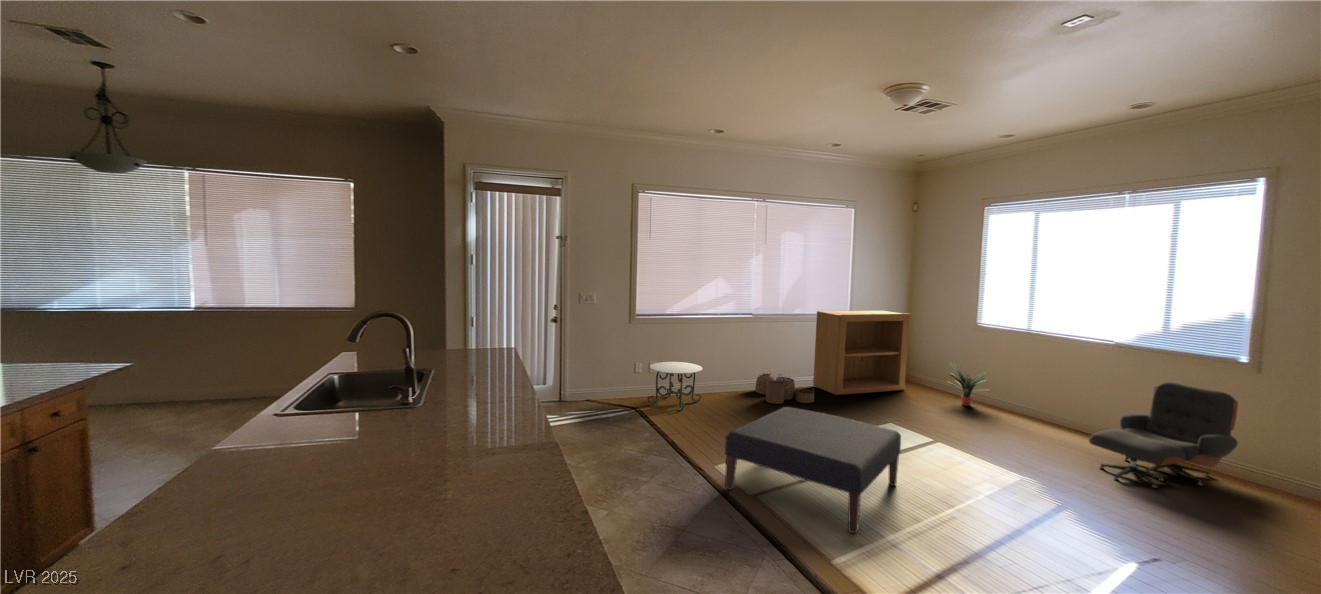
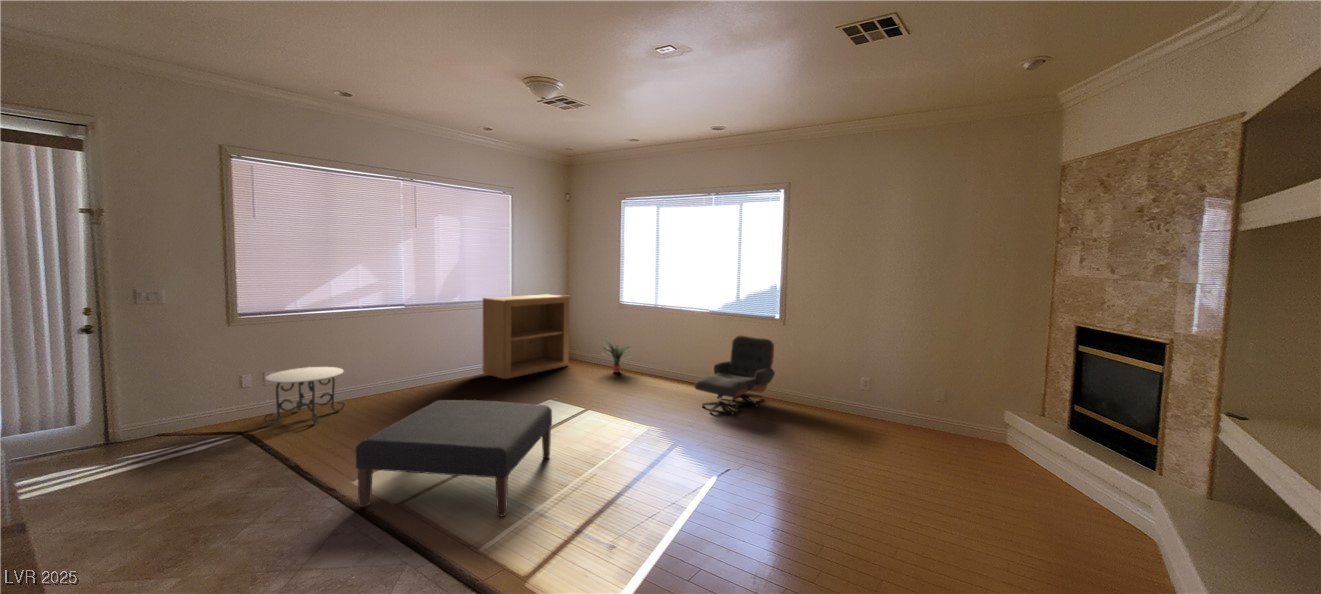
woven basket: present [755,373,814,404] -> none [417,365,481,398]

